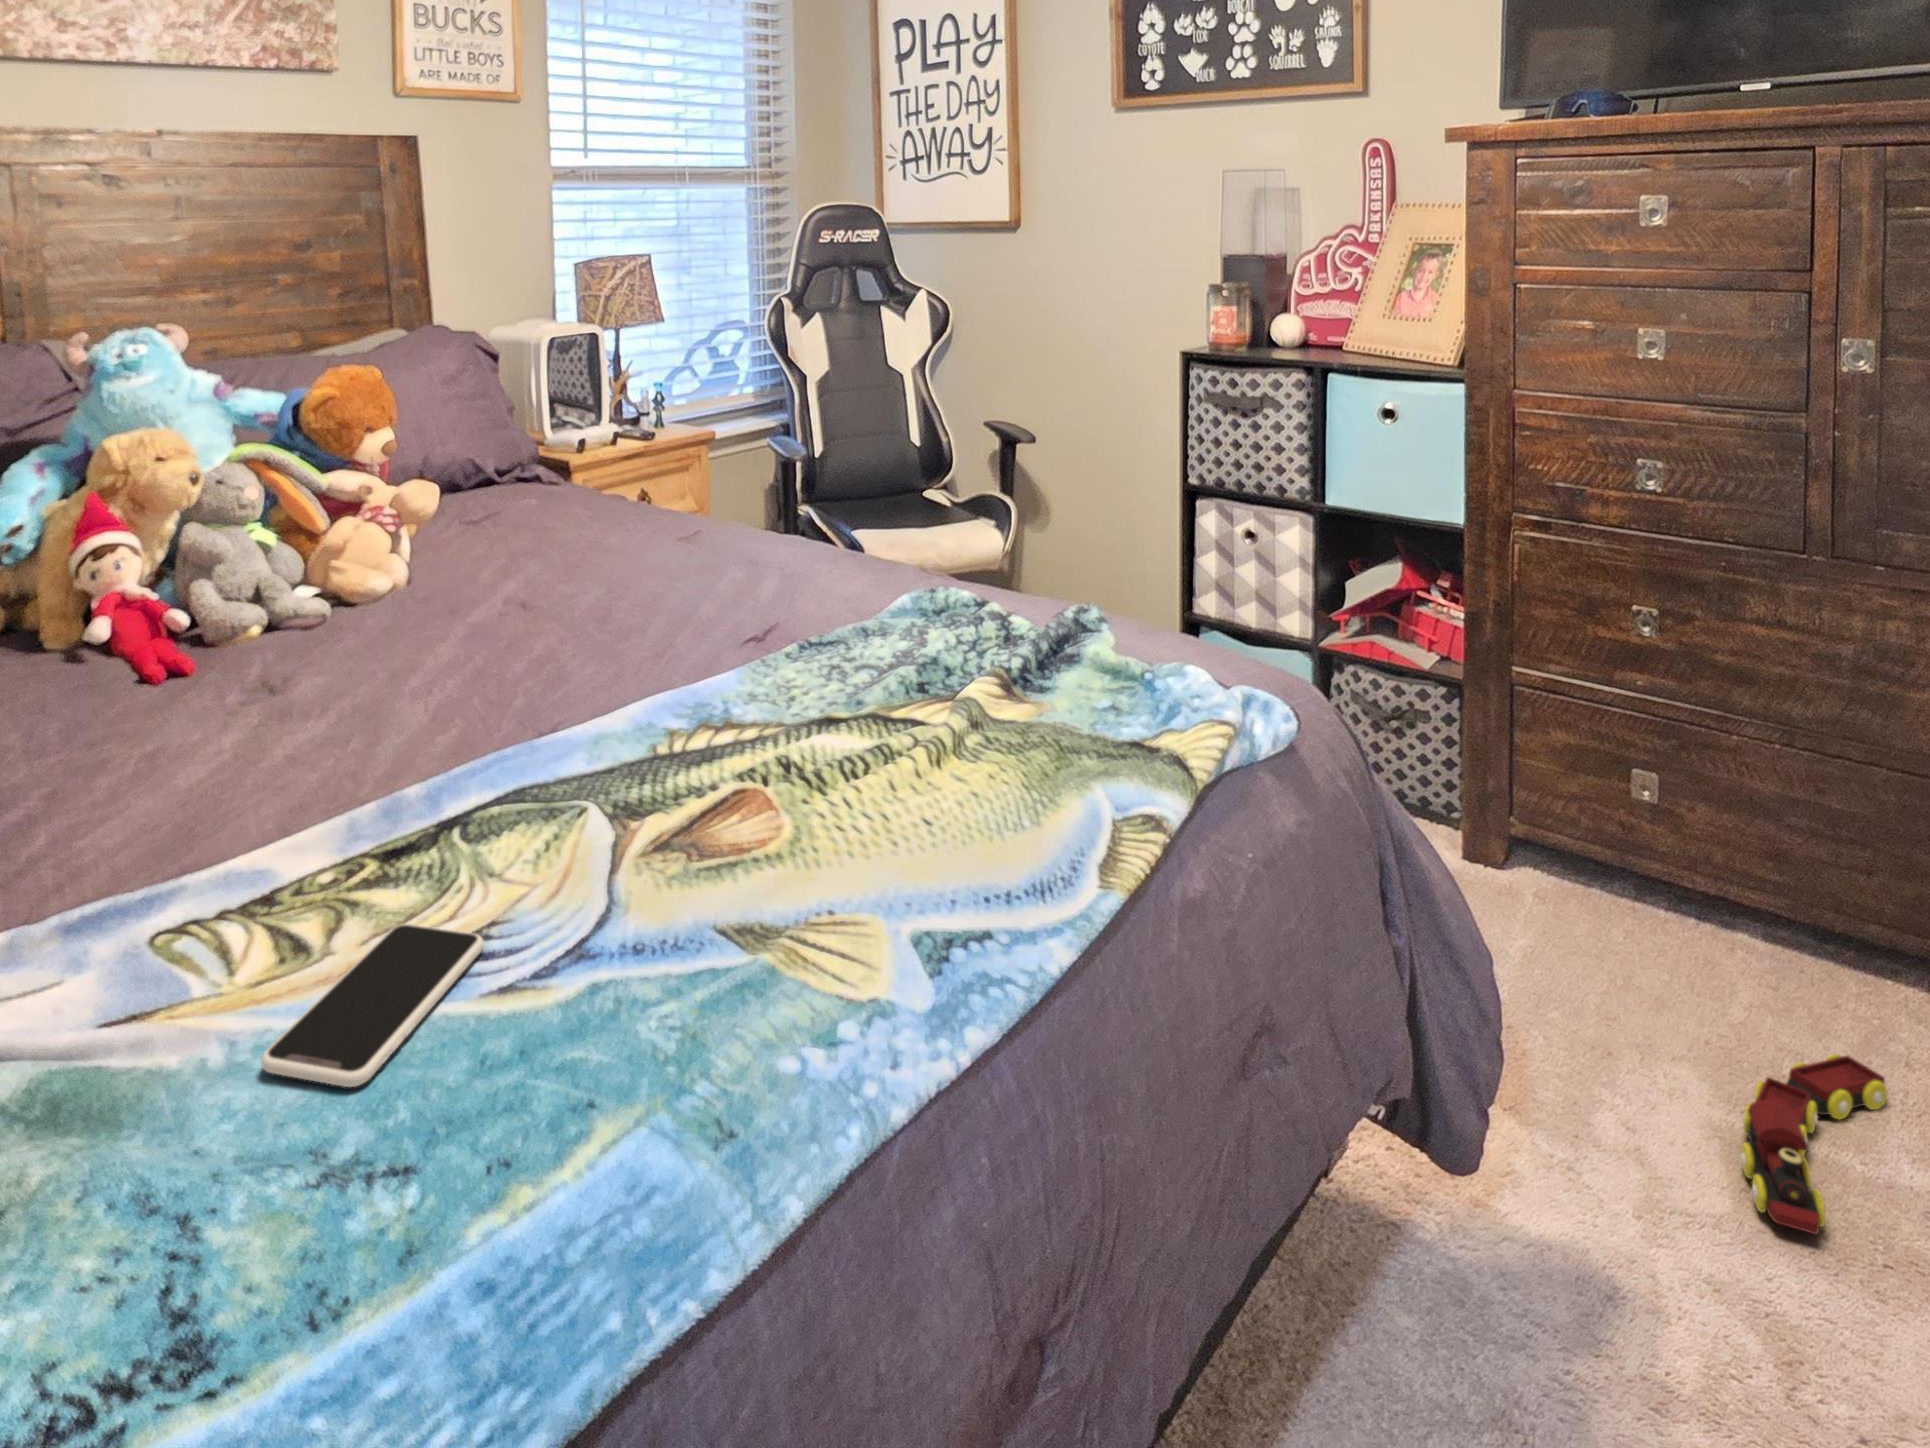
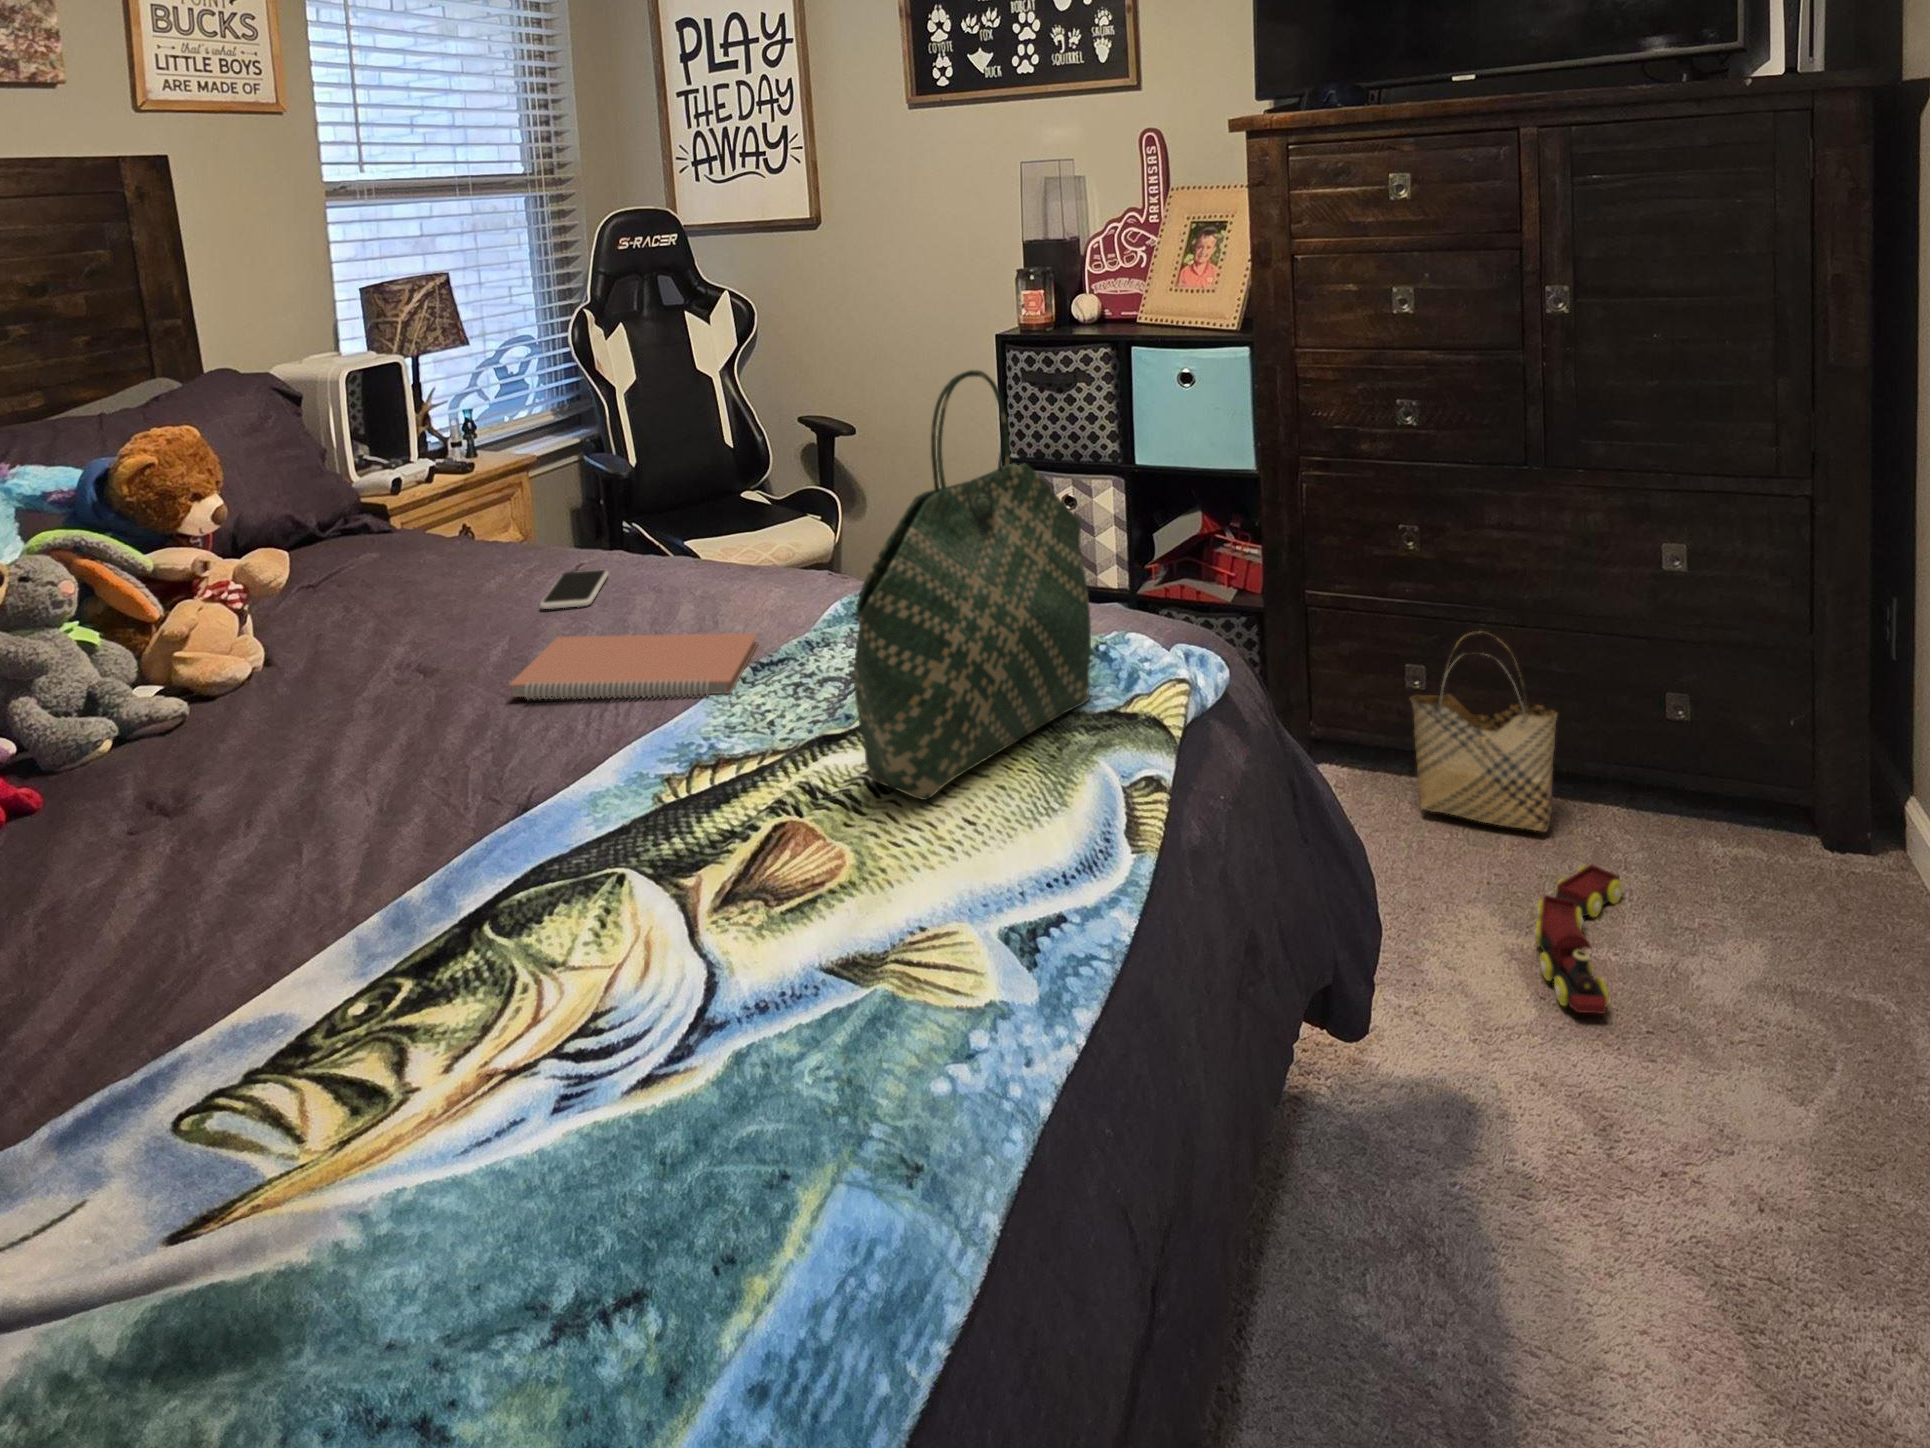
tote bag: none [832,367,1122,795] -> present [853,370,1091,800]
notebook: none [577,594,819,668] -> present [509,633,758,699]
woven basket: none [1627,748,1828,1005] -> present [1410,631,1557,832]
smartphone: present [261,924,484,1087] -> present [540,570,609,609]

